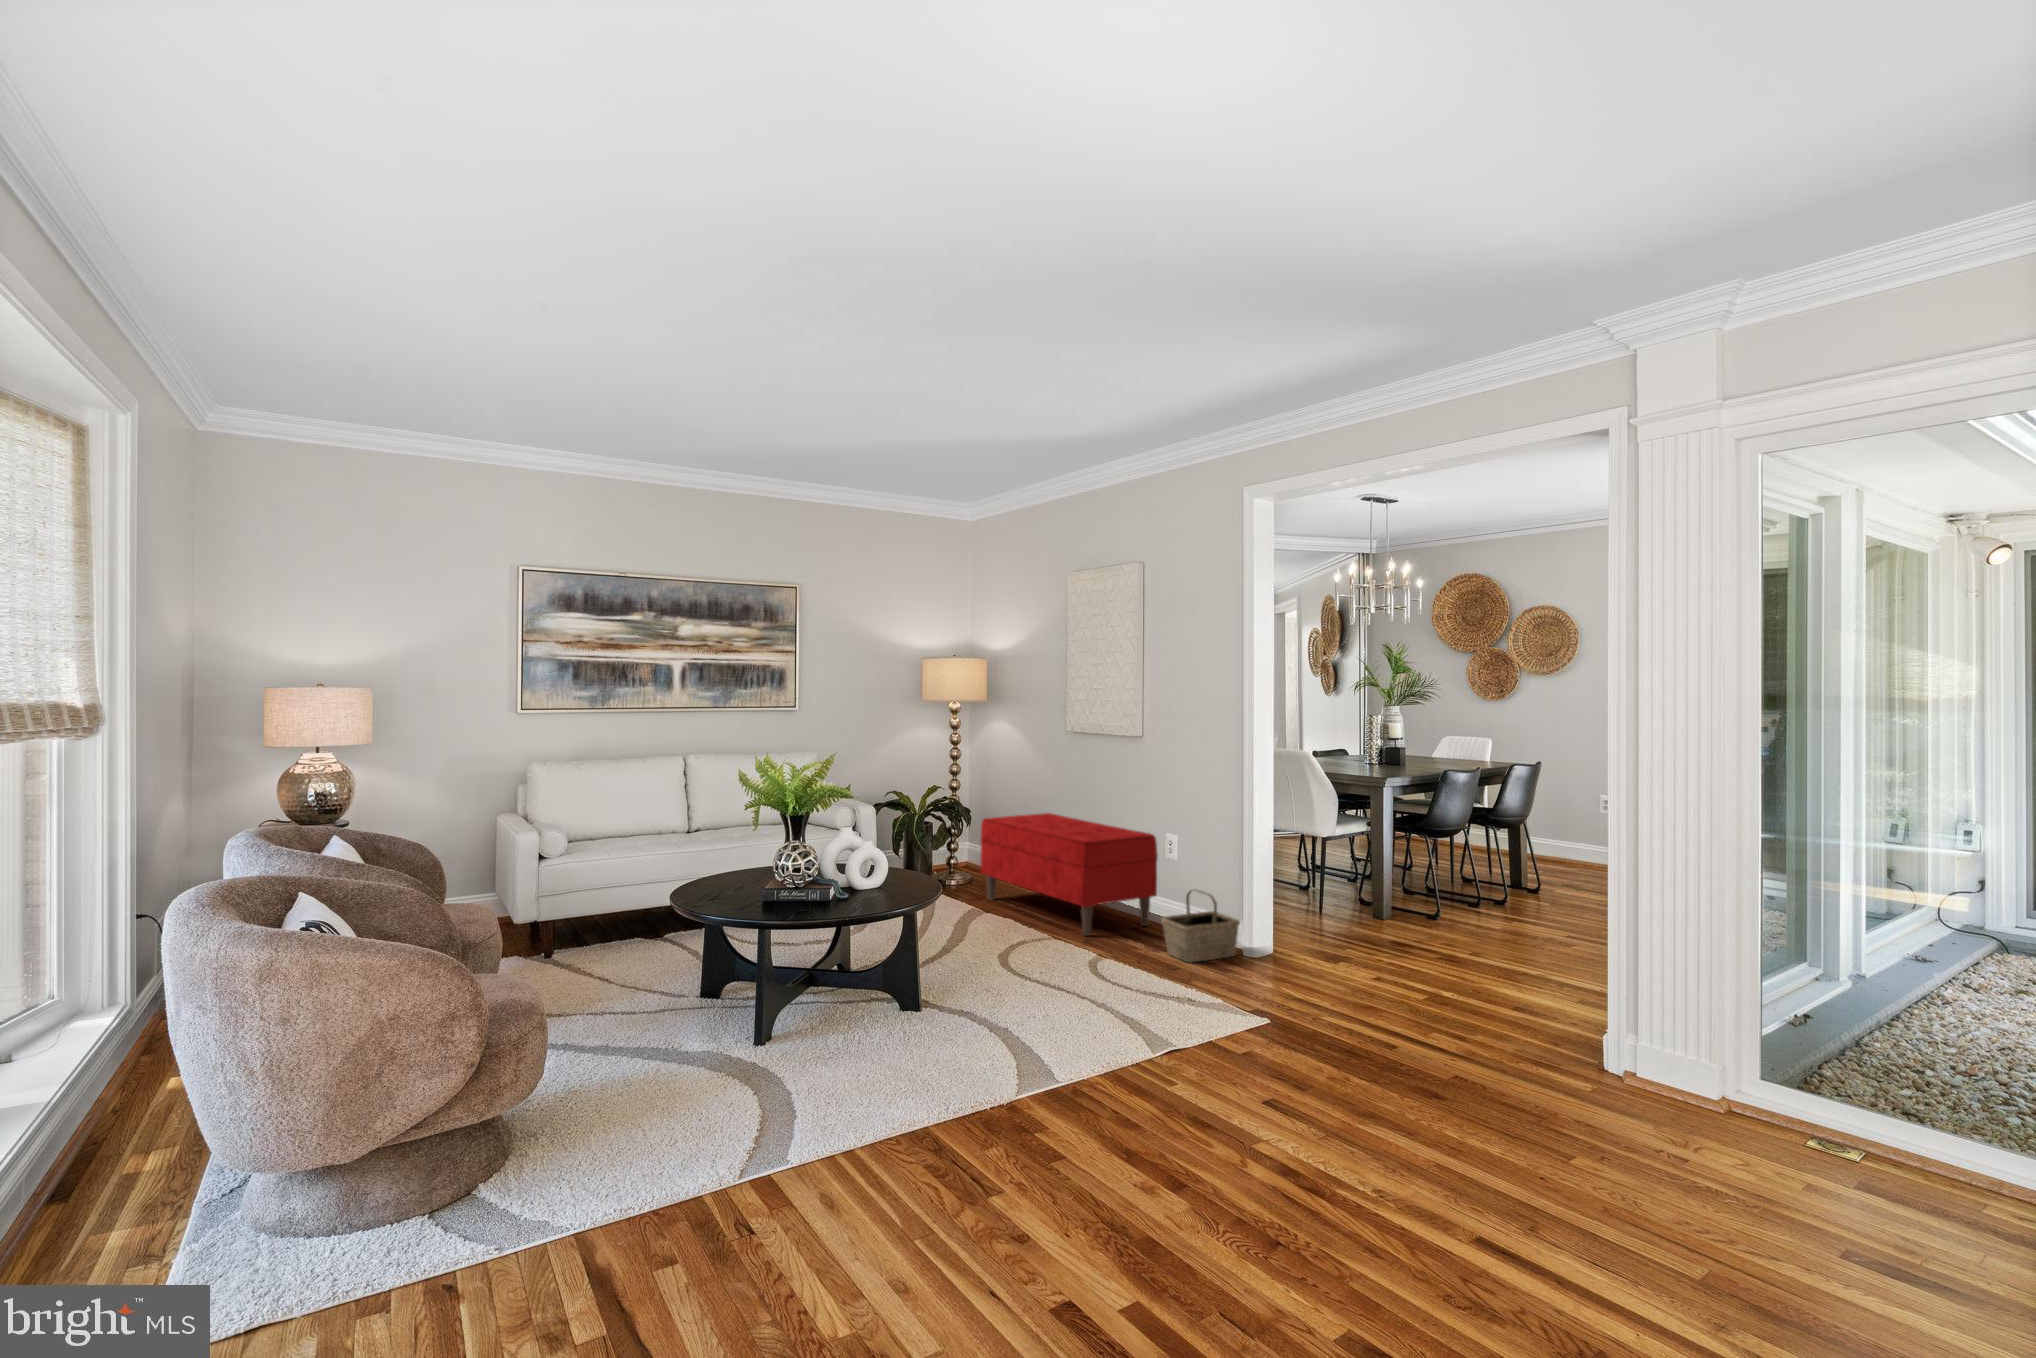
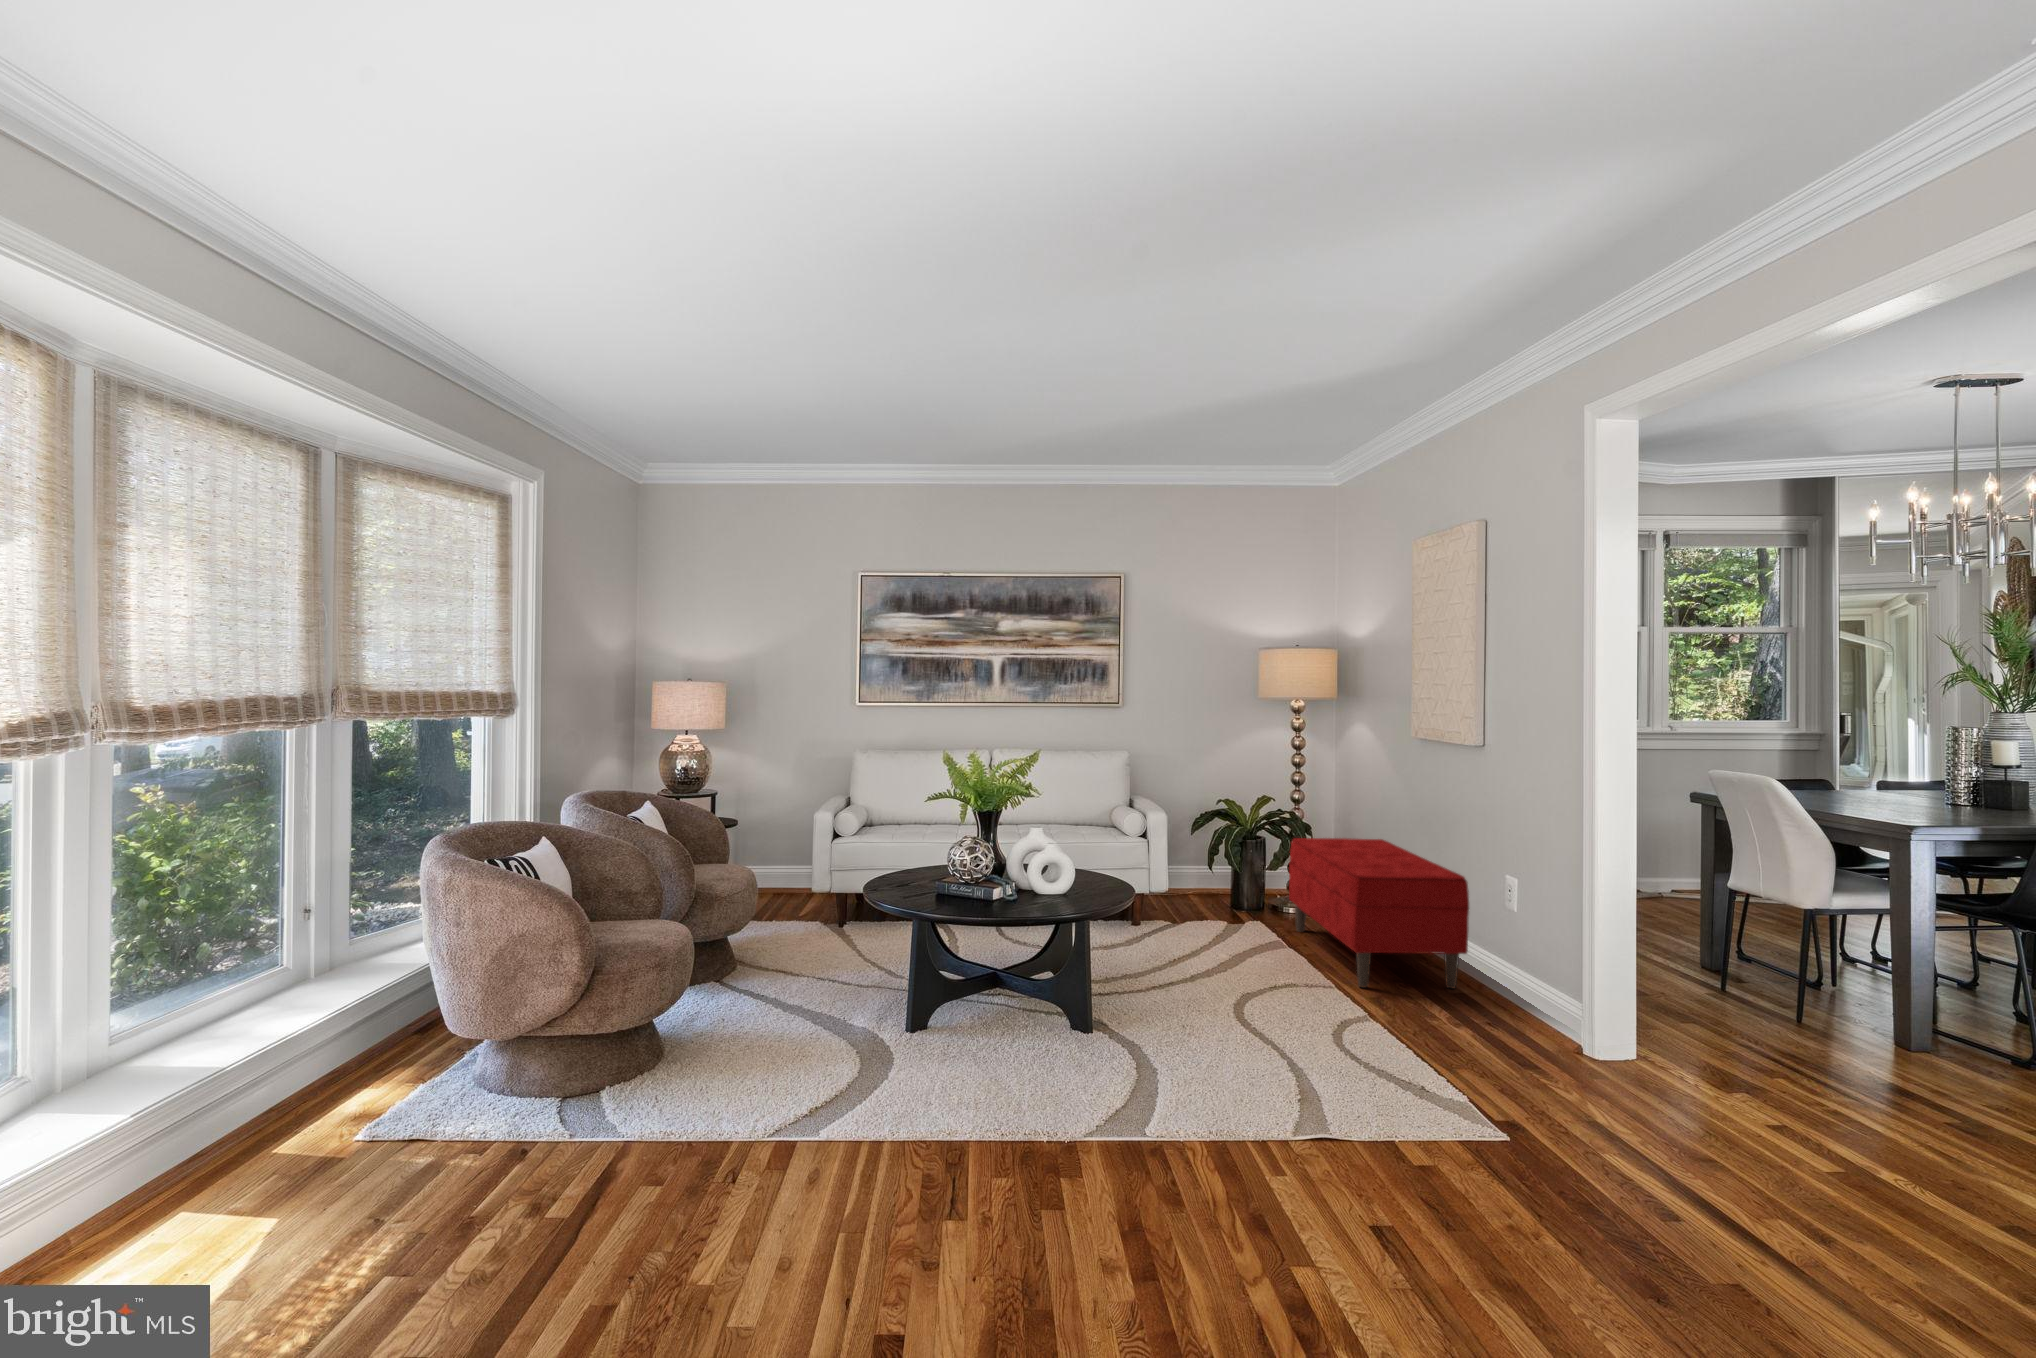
basket: present [1161,889,1240,962] -> none [1433,950,1537,1043]

